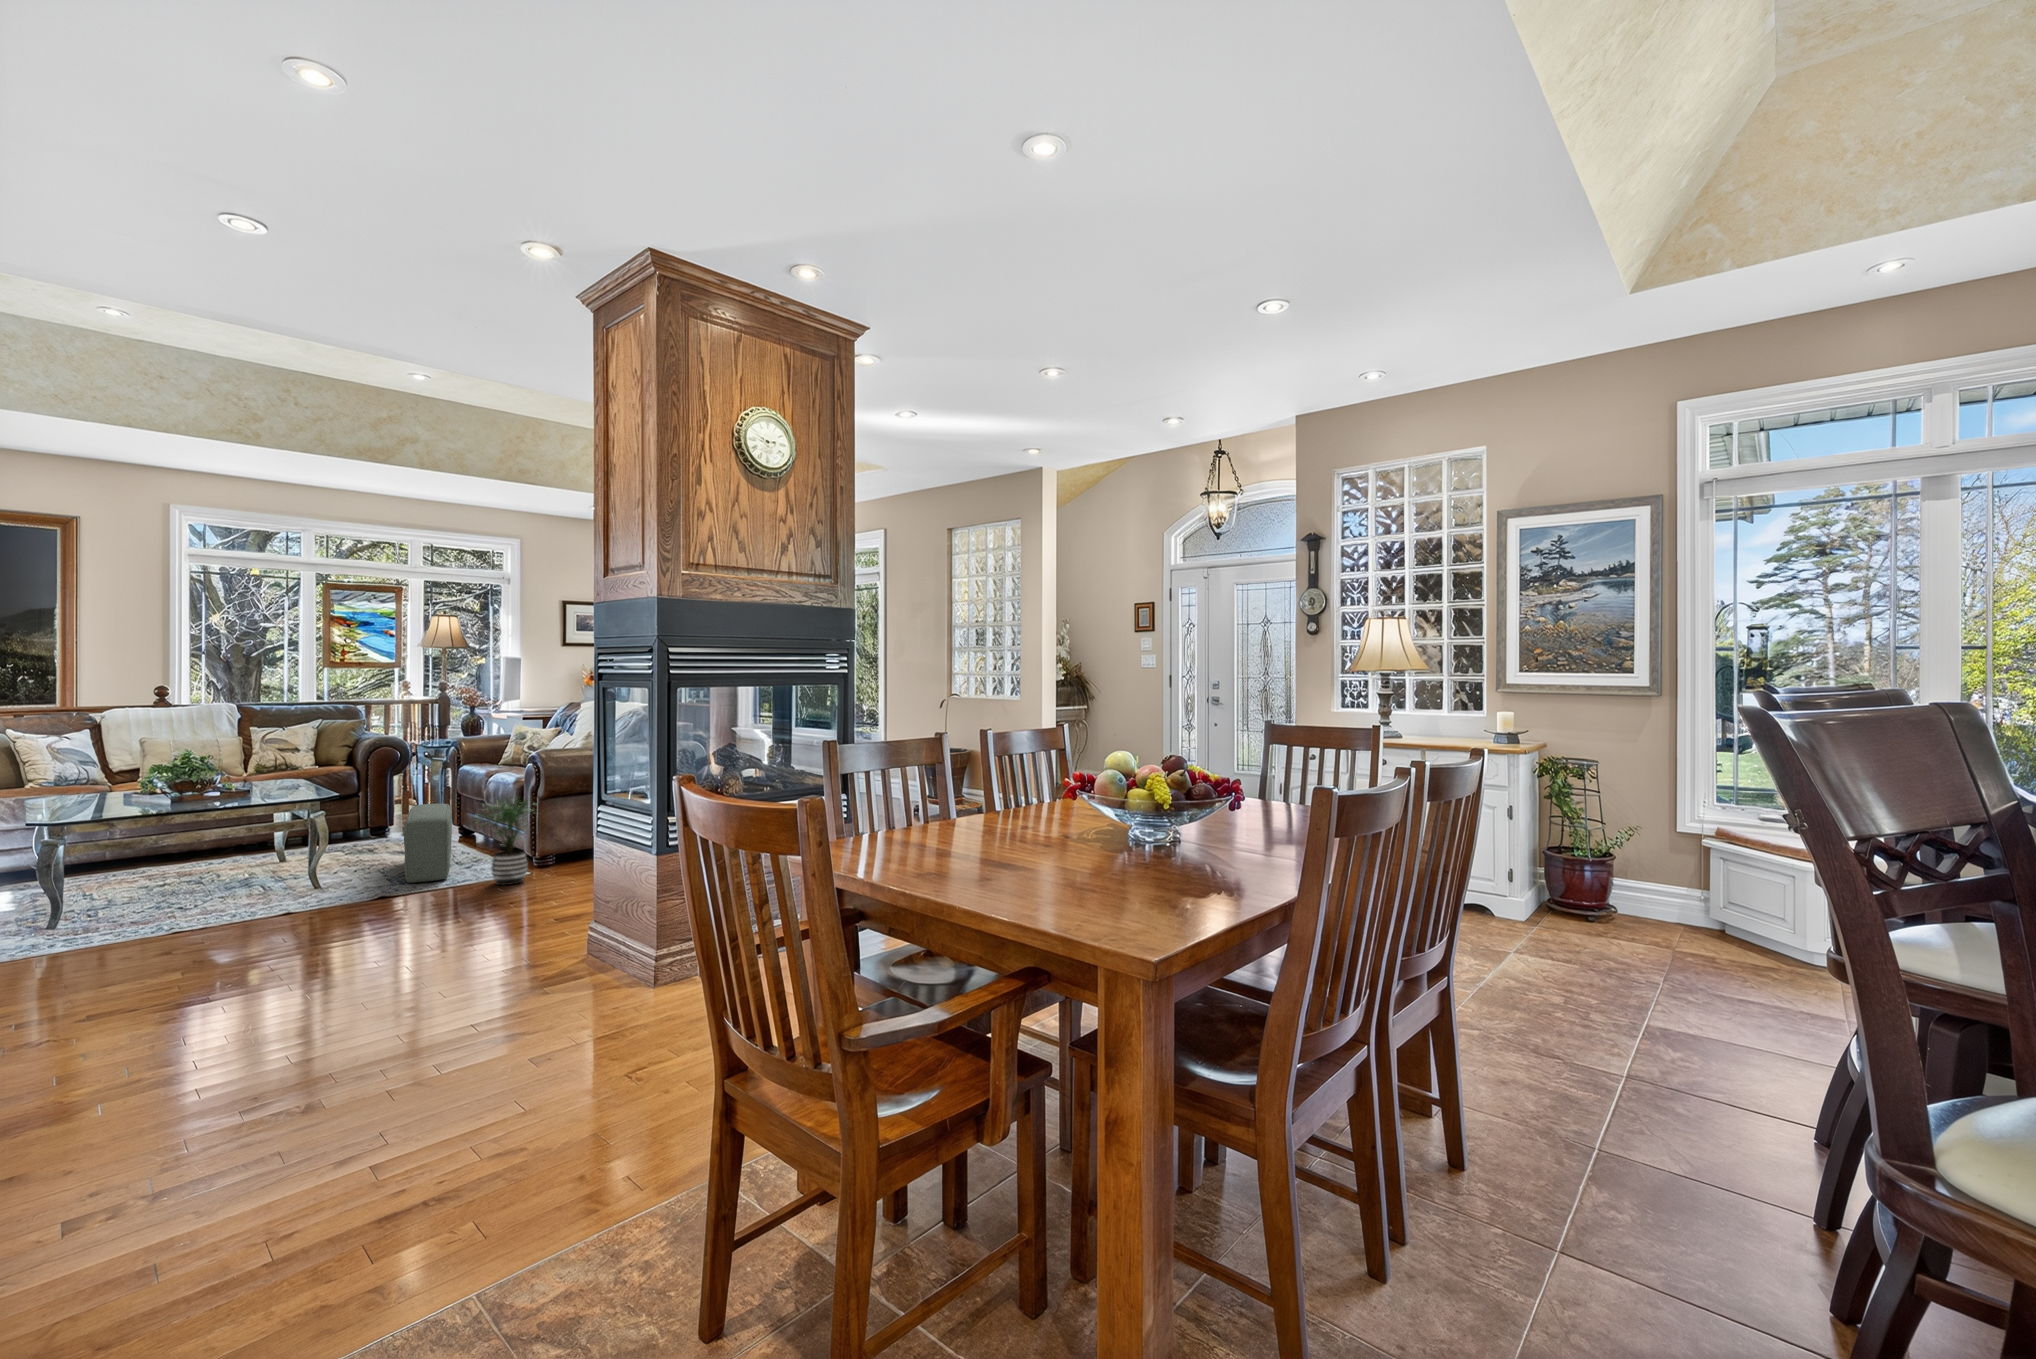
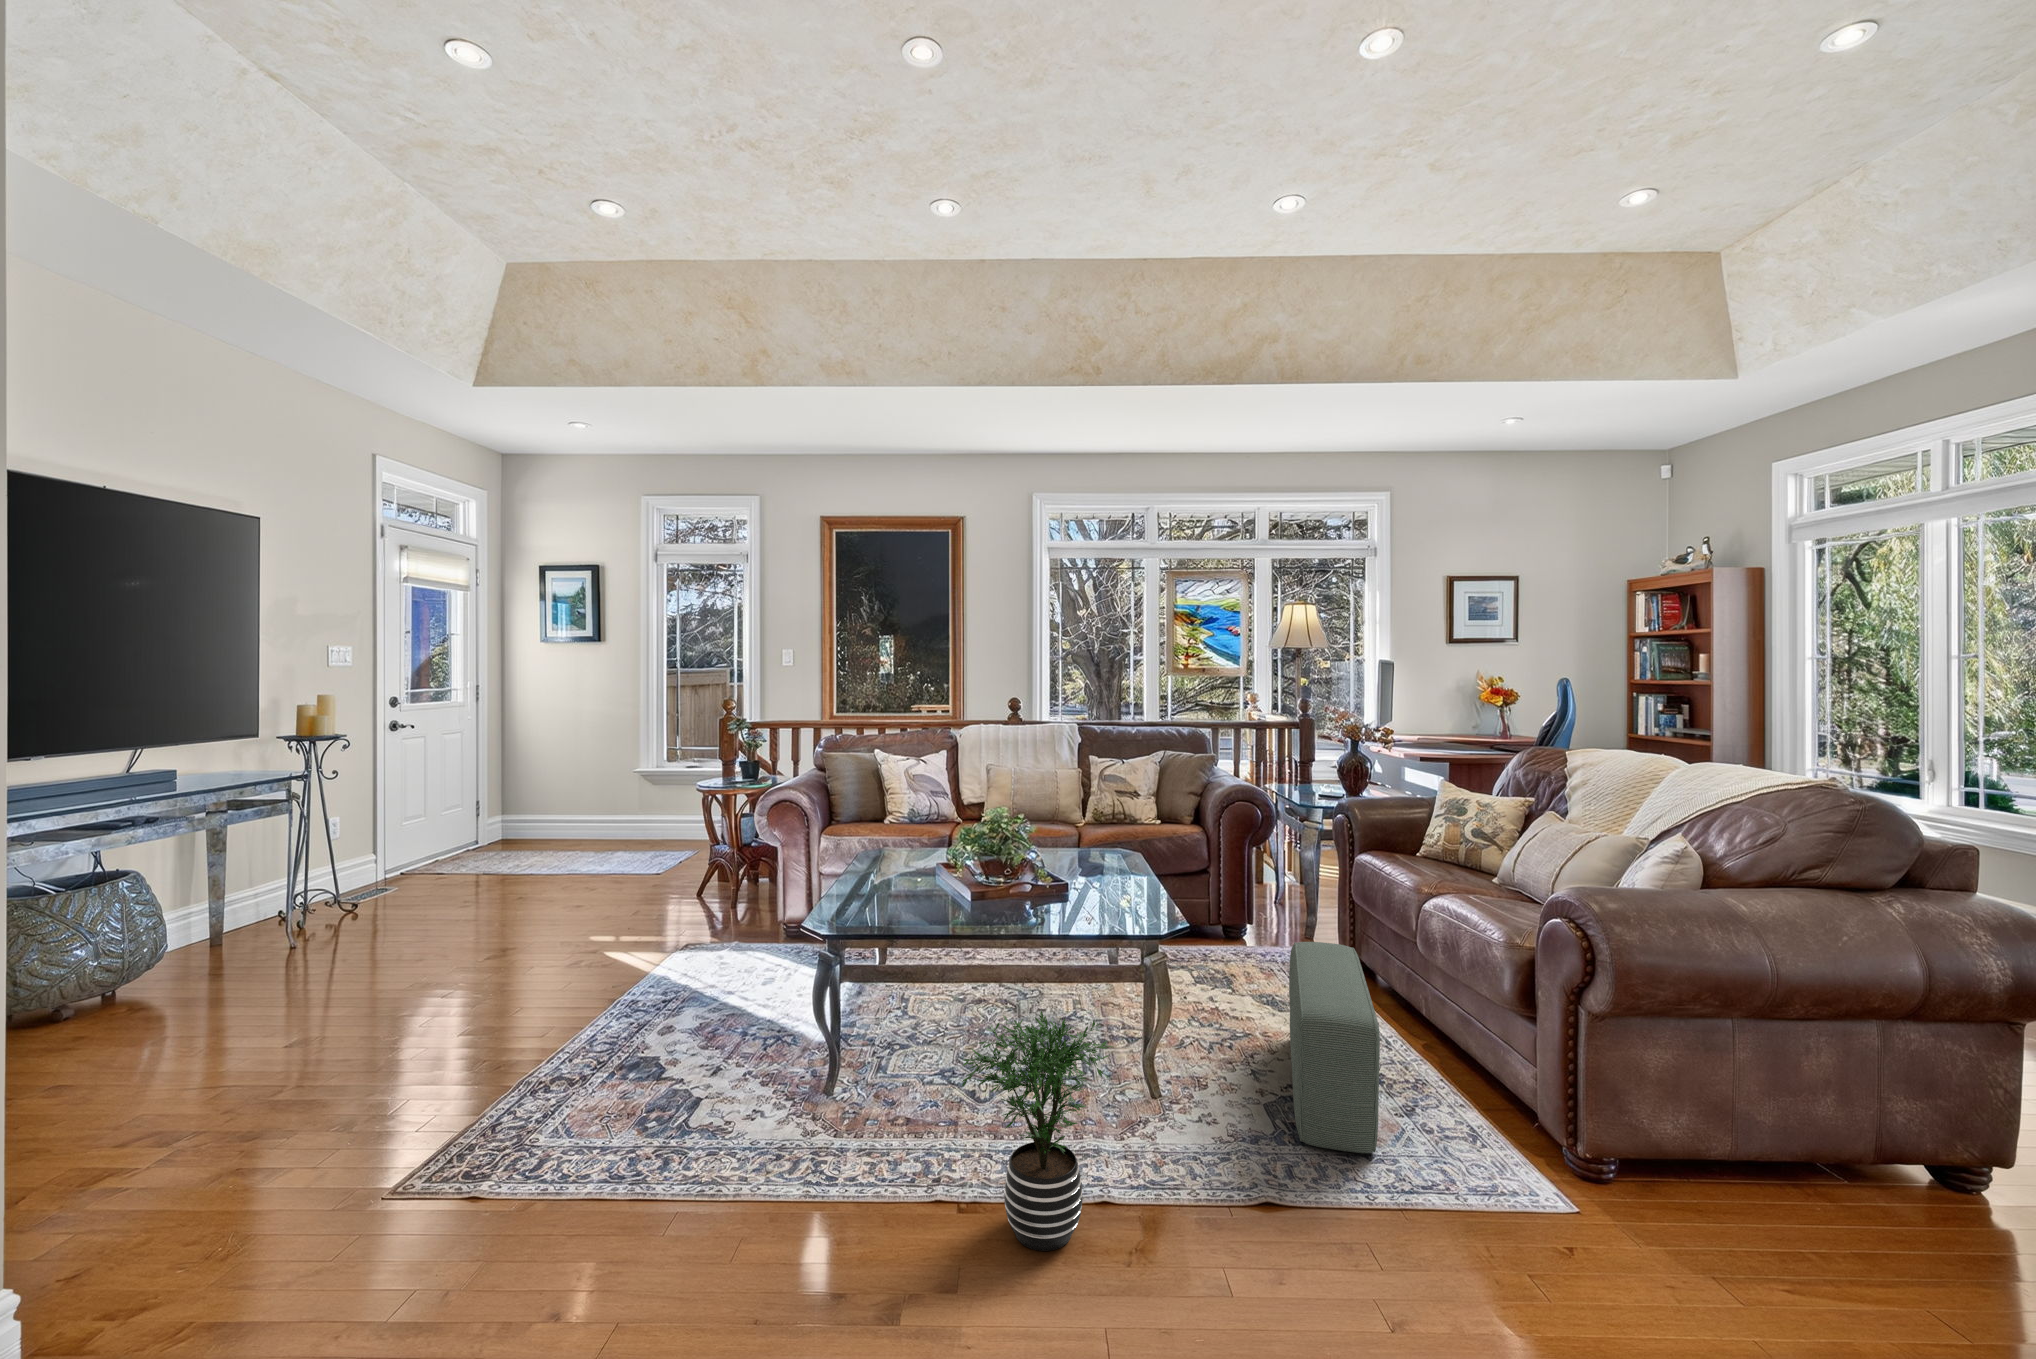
potted plant: present [473,797,534,885] -> present [962,1011,1112,1251]

